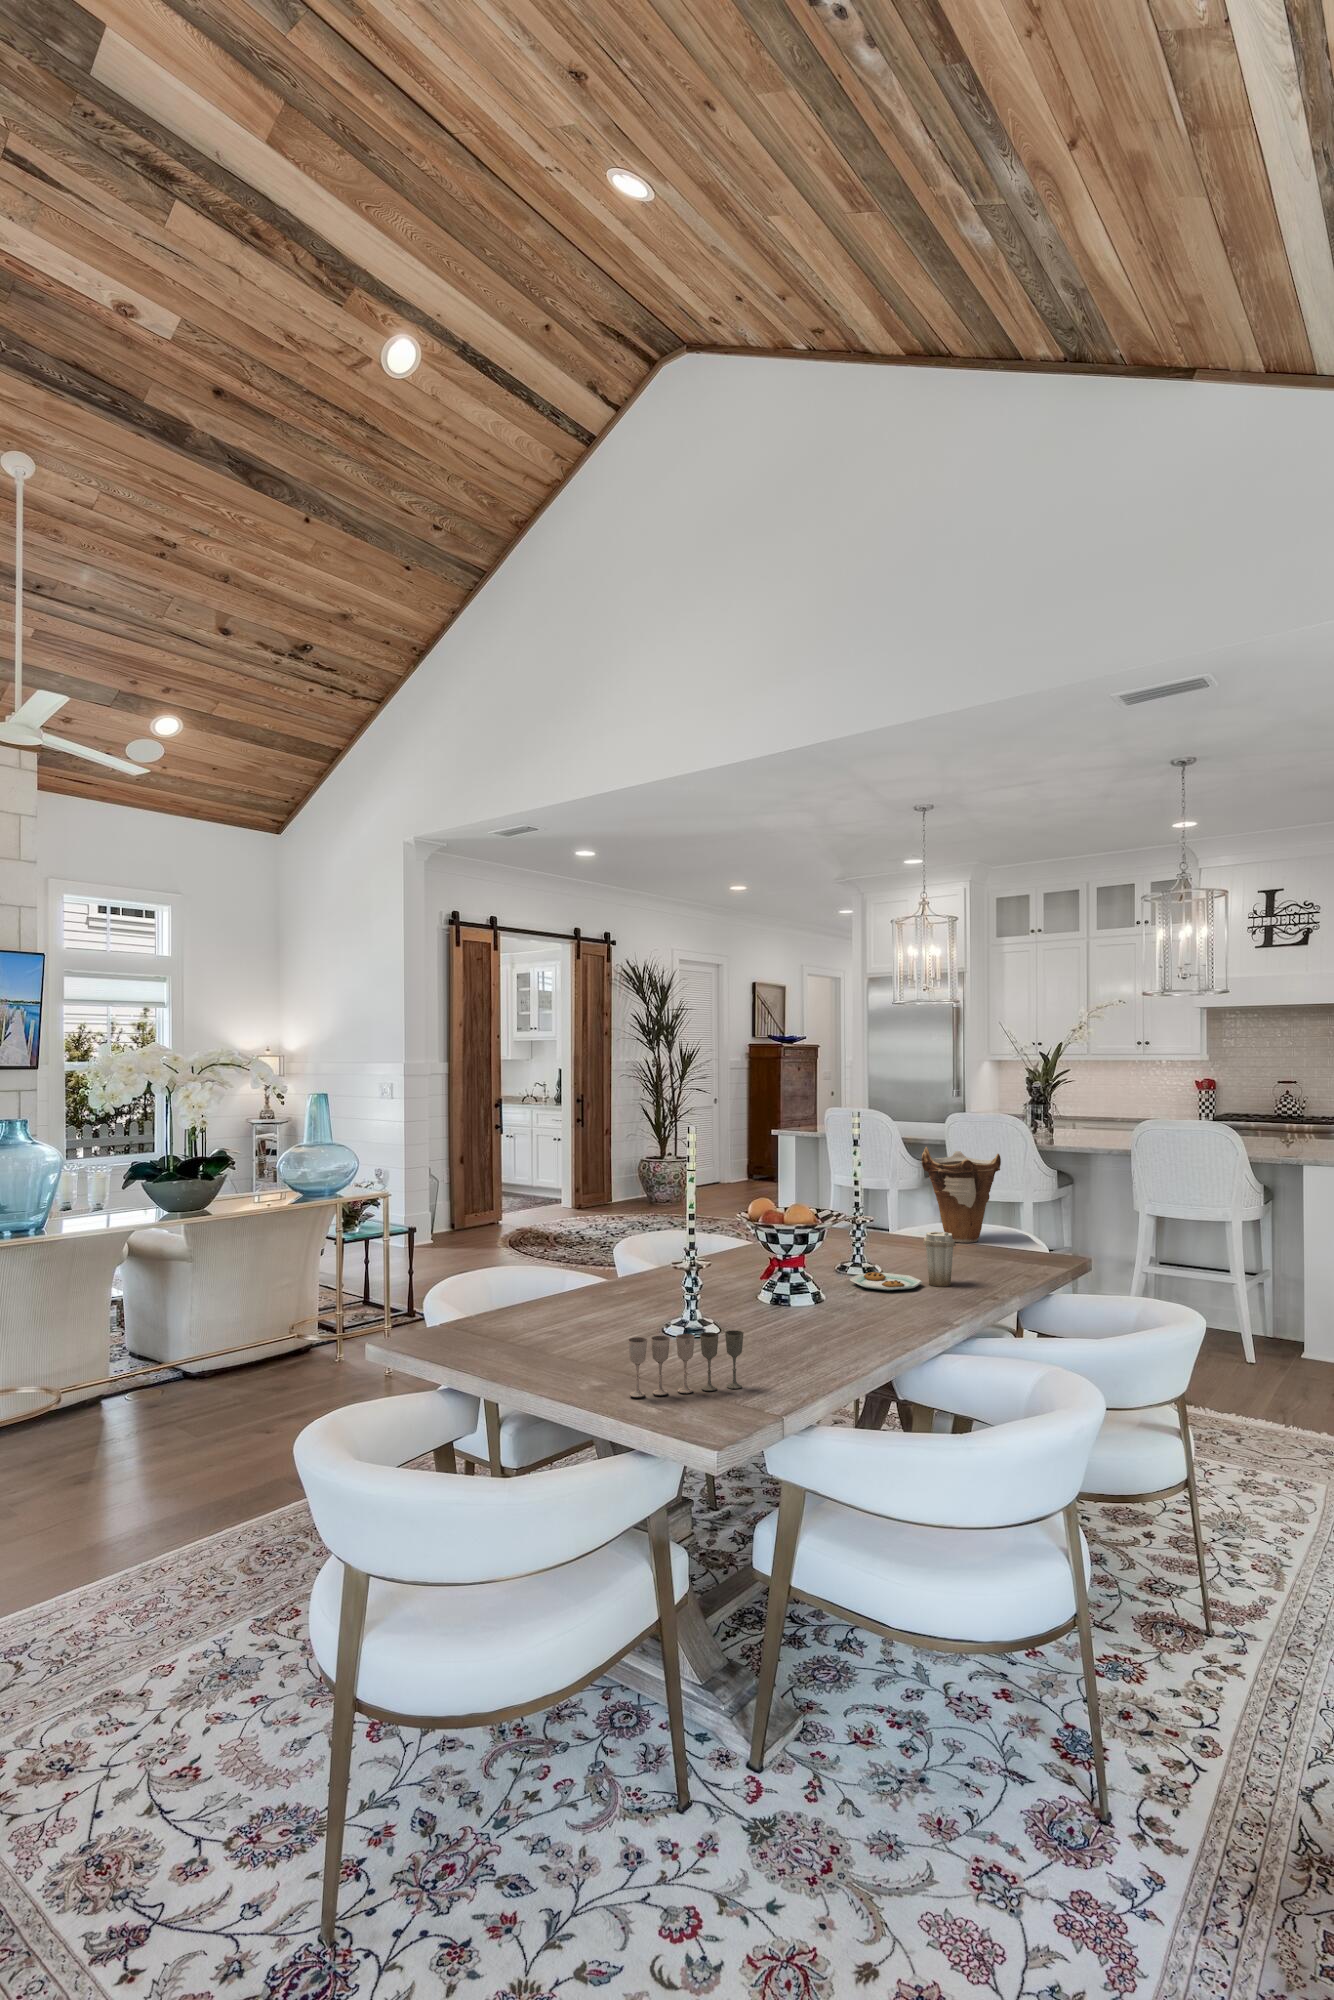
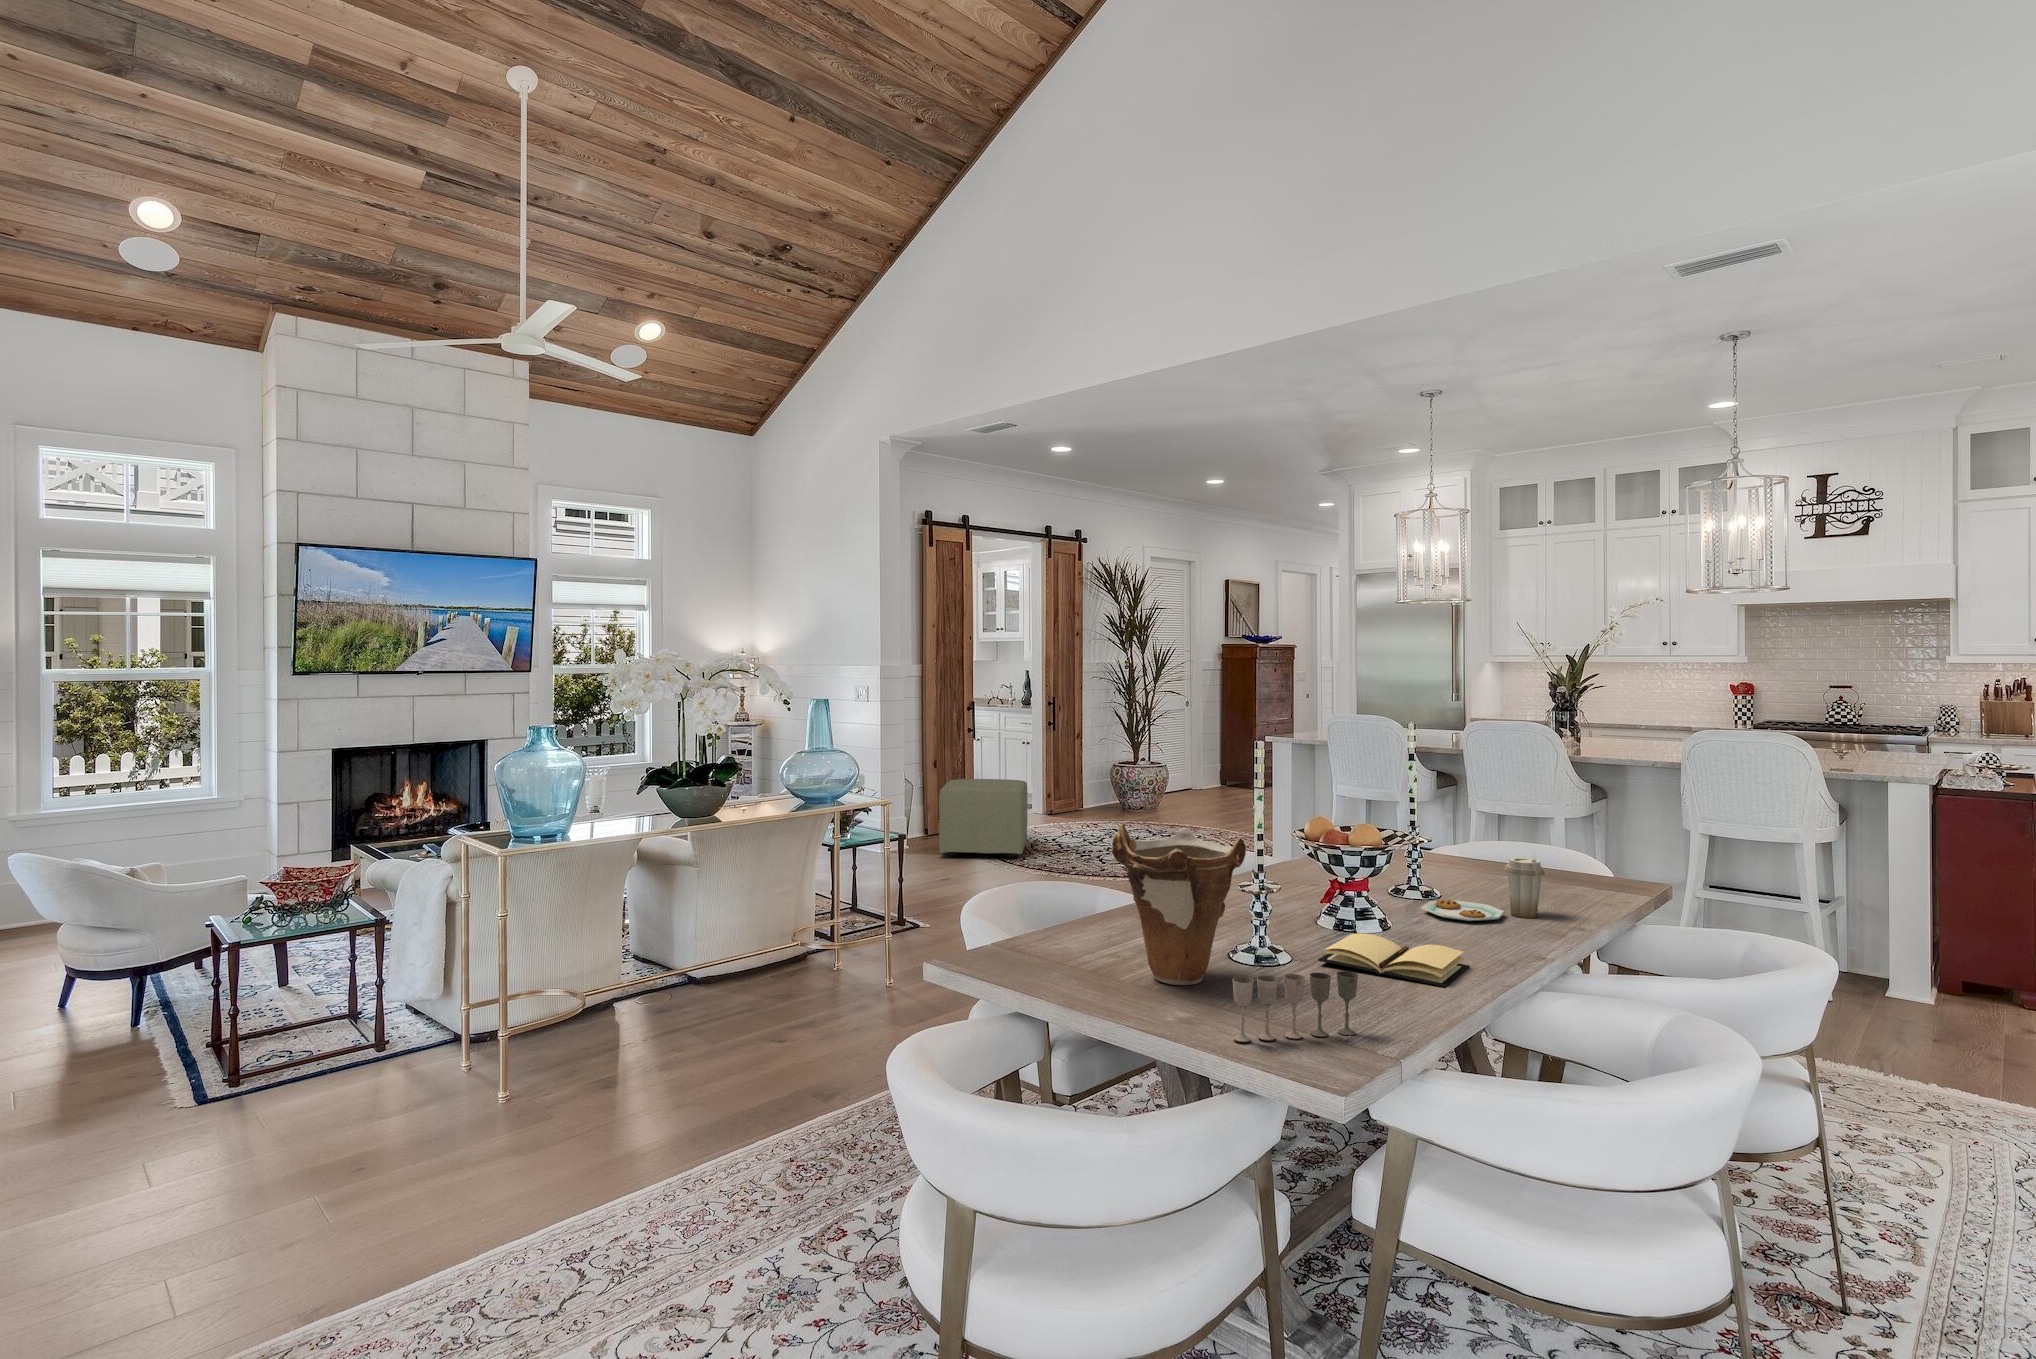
vase: present [922,1147,1001,1243] -> present [1112,824,1246,985]
ottoman: none [457,1175,547,1252] -> present [939,779,1027,858]
book: none [735,1302,870,1346] -> present [1318,933,1469,987]

